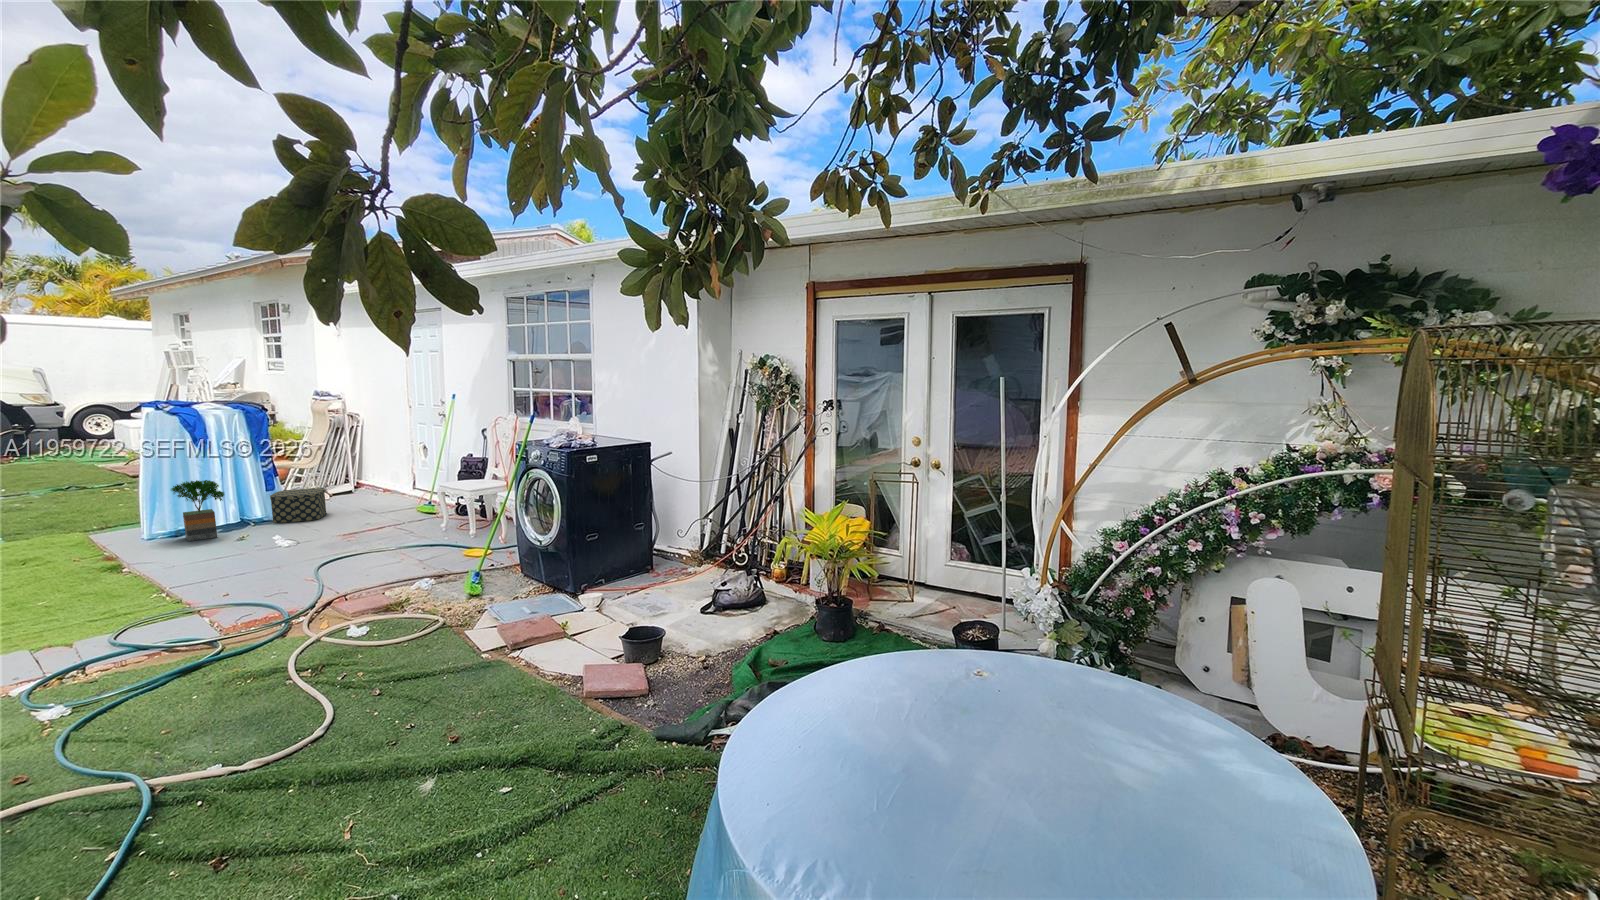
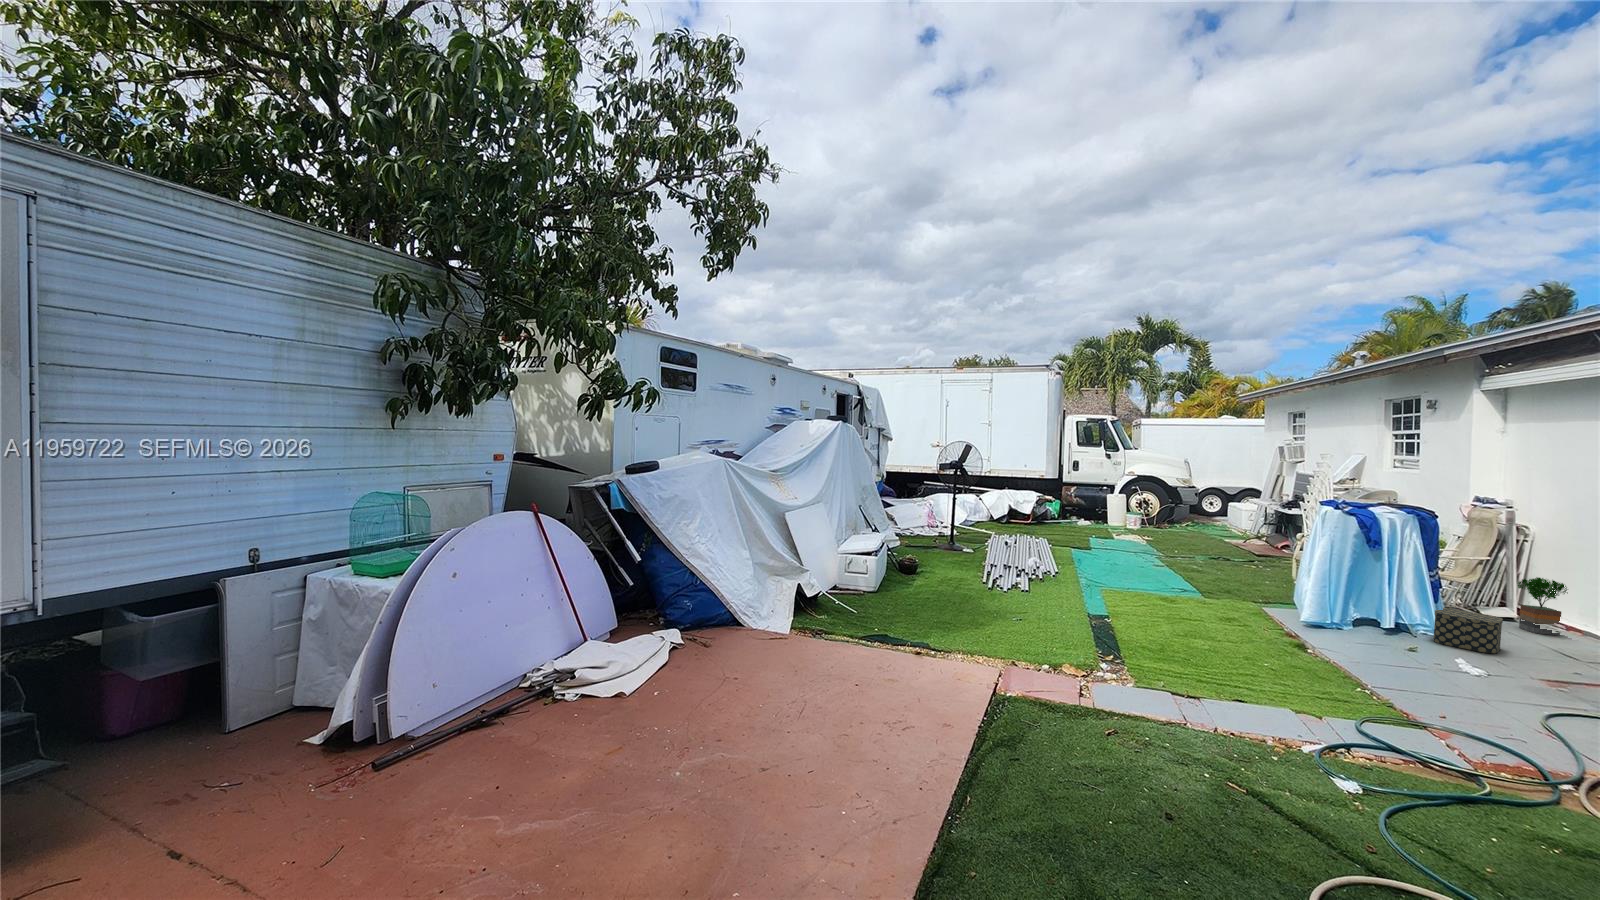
potted tree: present [171,480,224,541] -> present [1518,577,1568,636]

